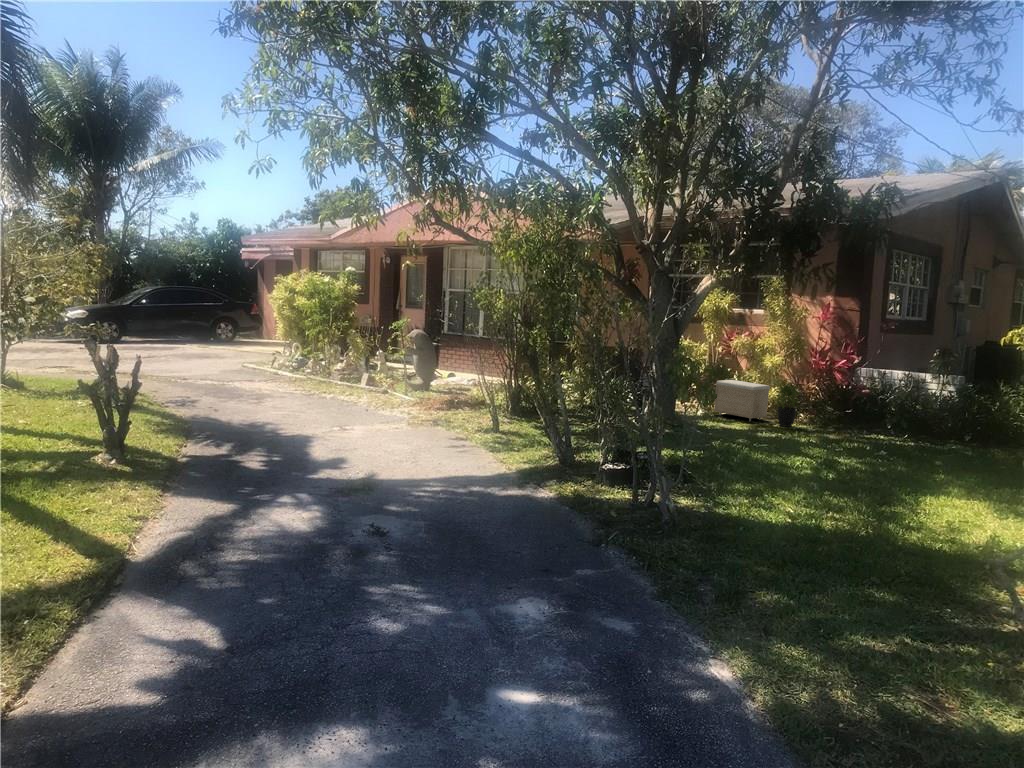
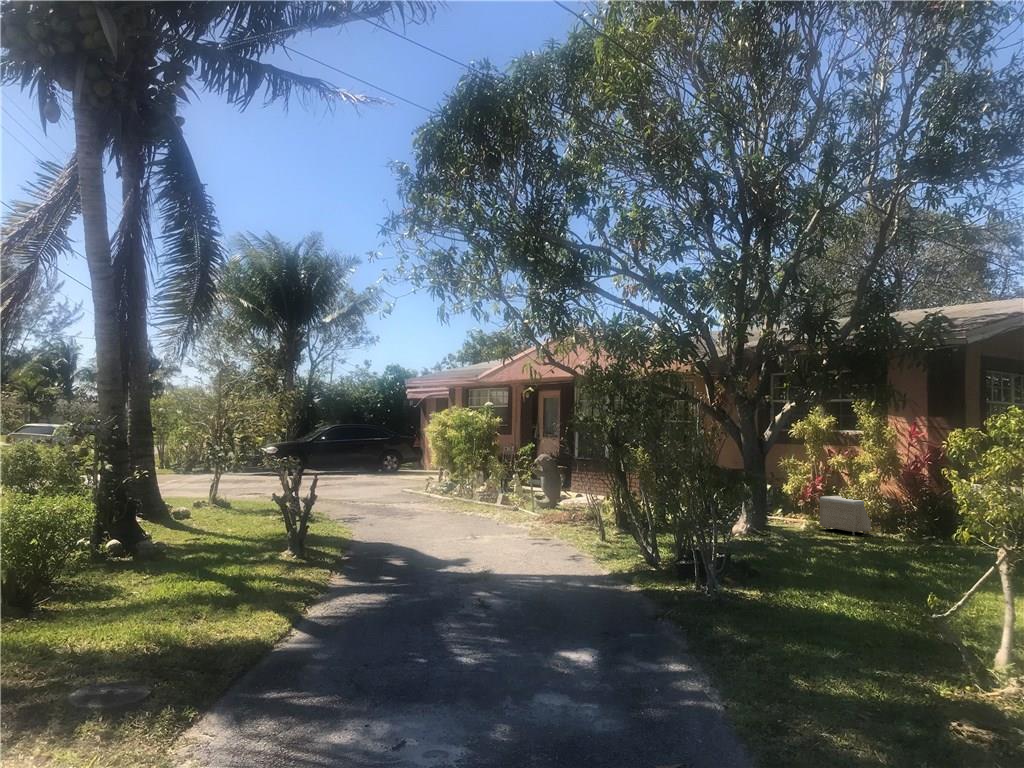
potted plant: present [775,385,799,427] -> none [873,498,901,540]

